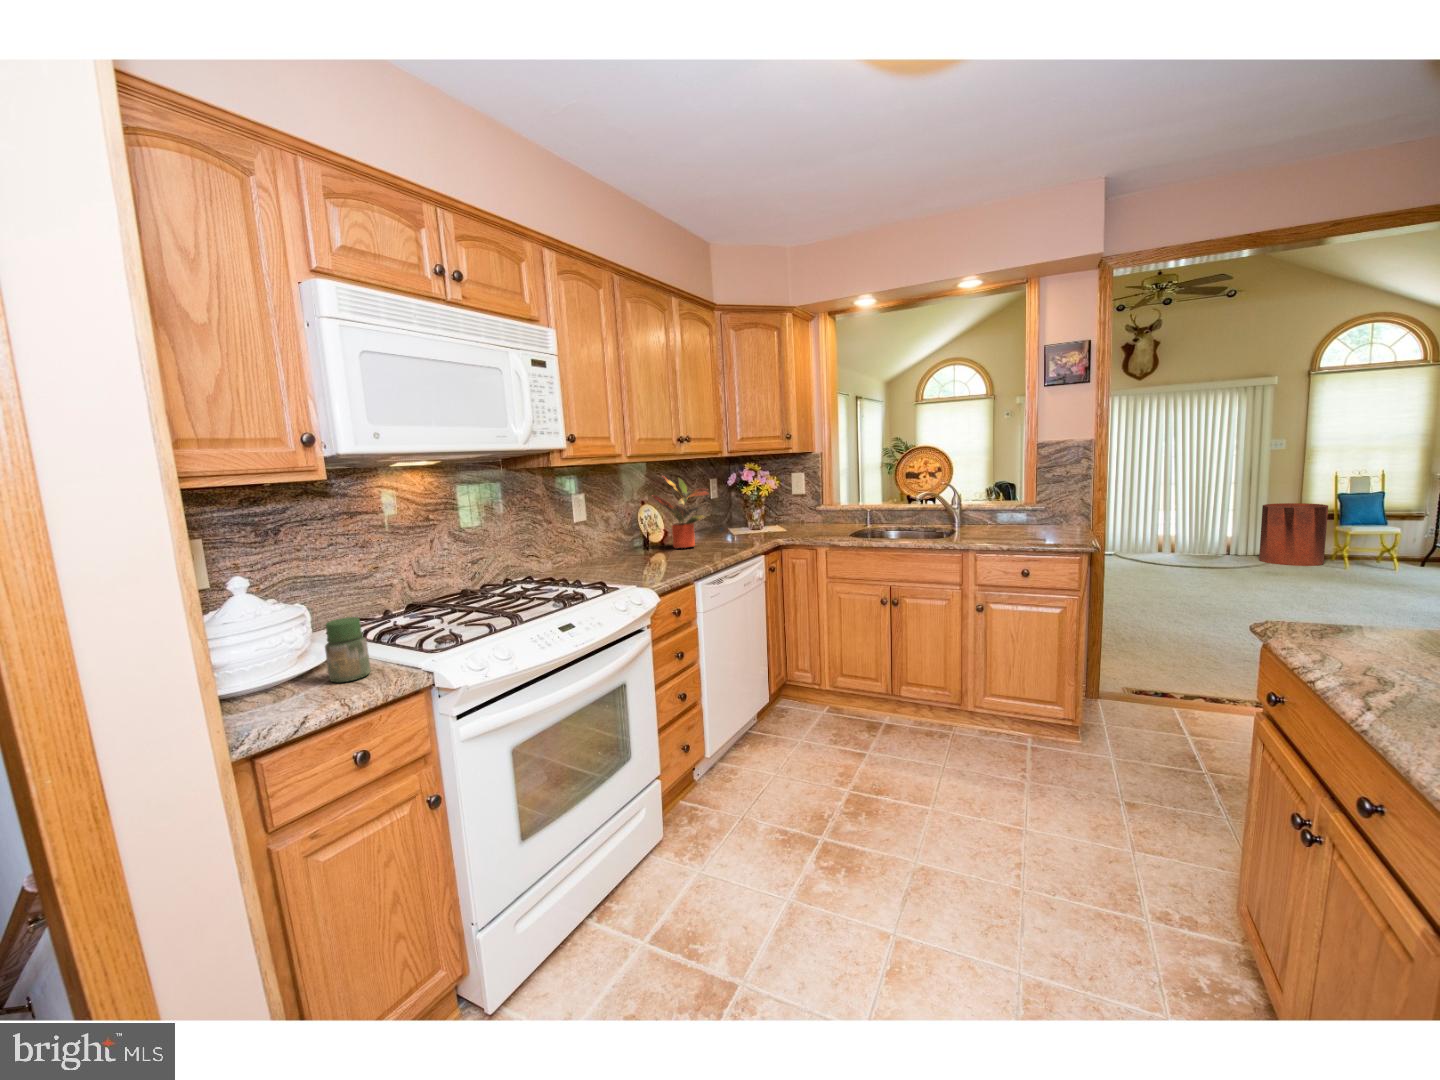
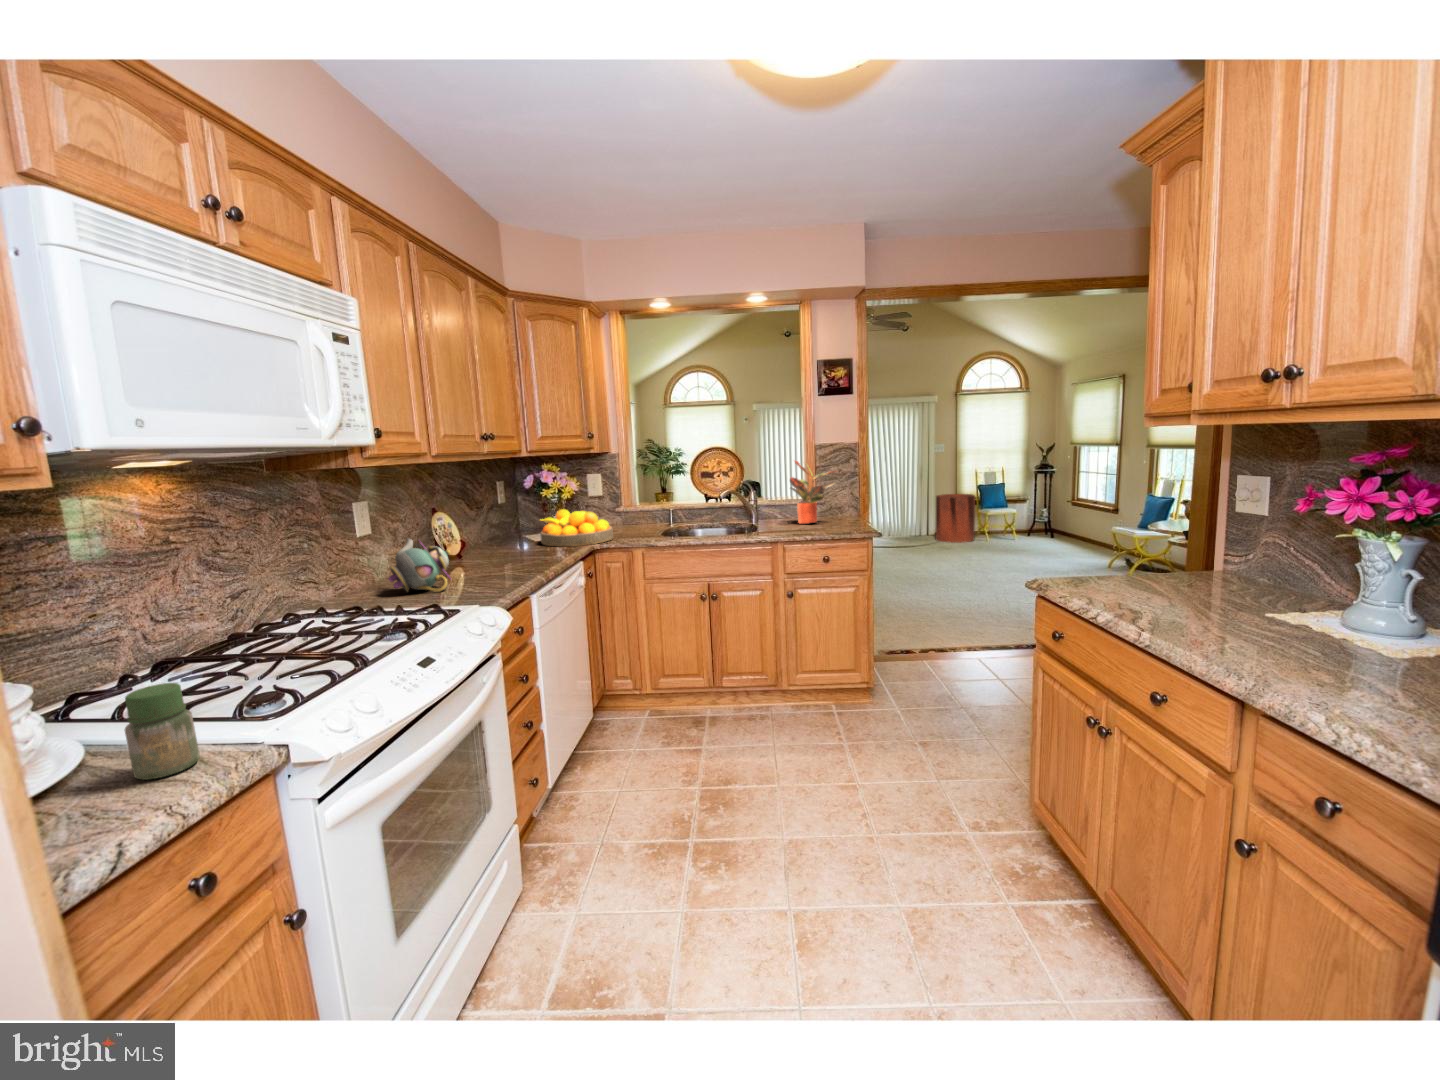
potted plant: present [652,477,708,549] -> present [790,461,835,524]
fruit bowl: none [738,506,804,540] -> present [539,509,613,546]
teapot: none [586,525,634,571] -> present [389,538,451,592]

